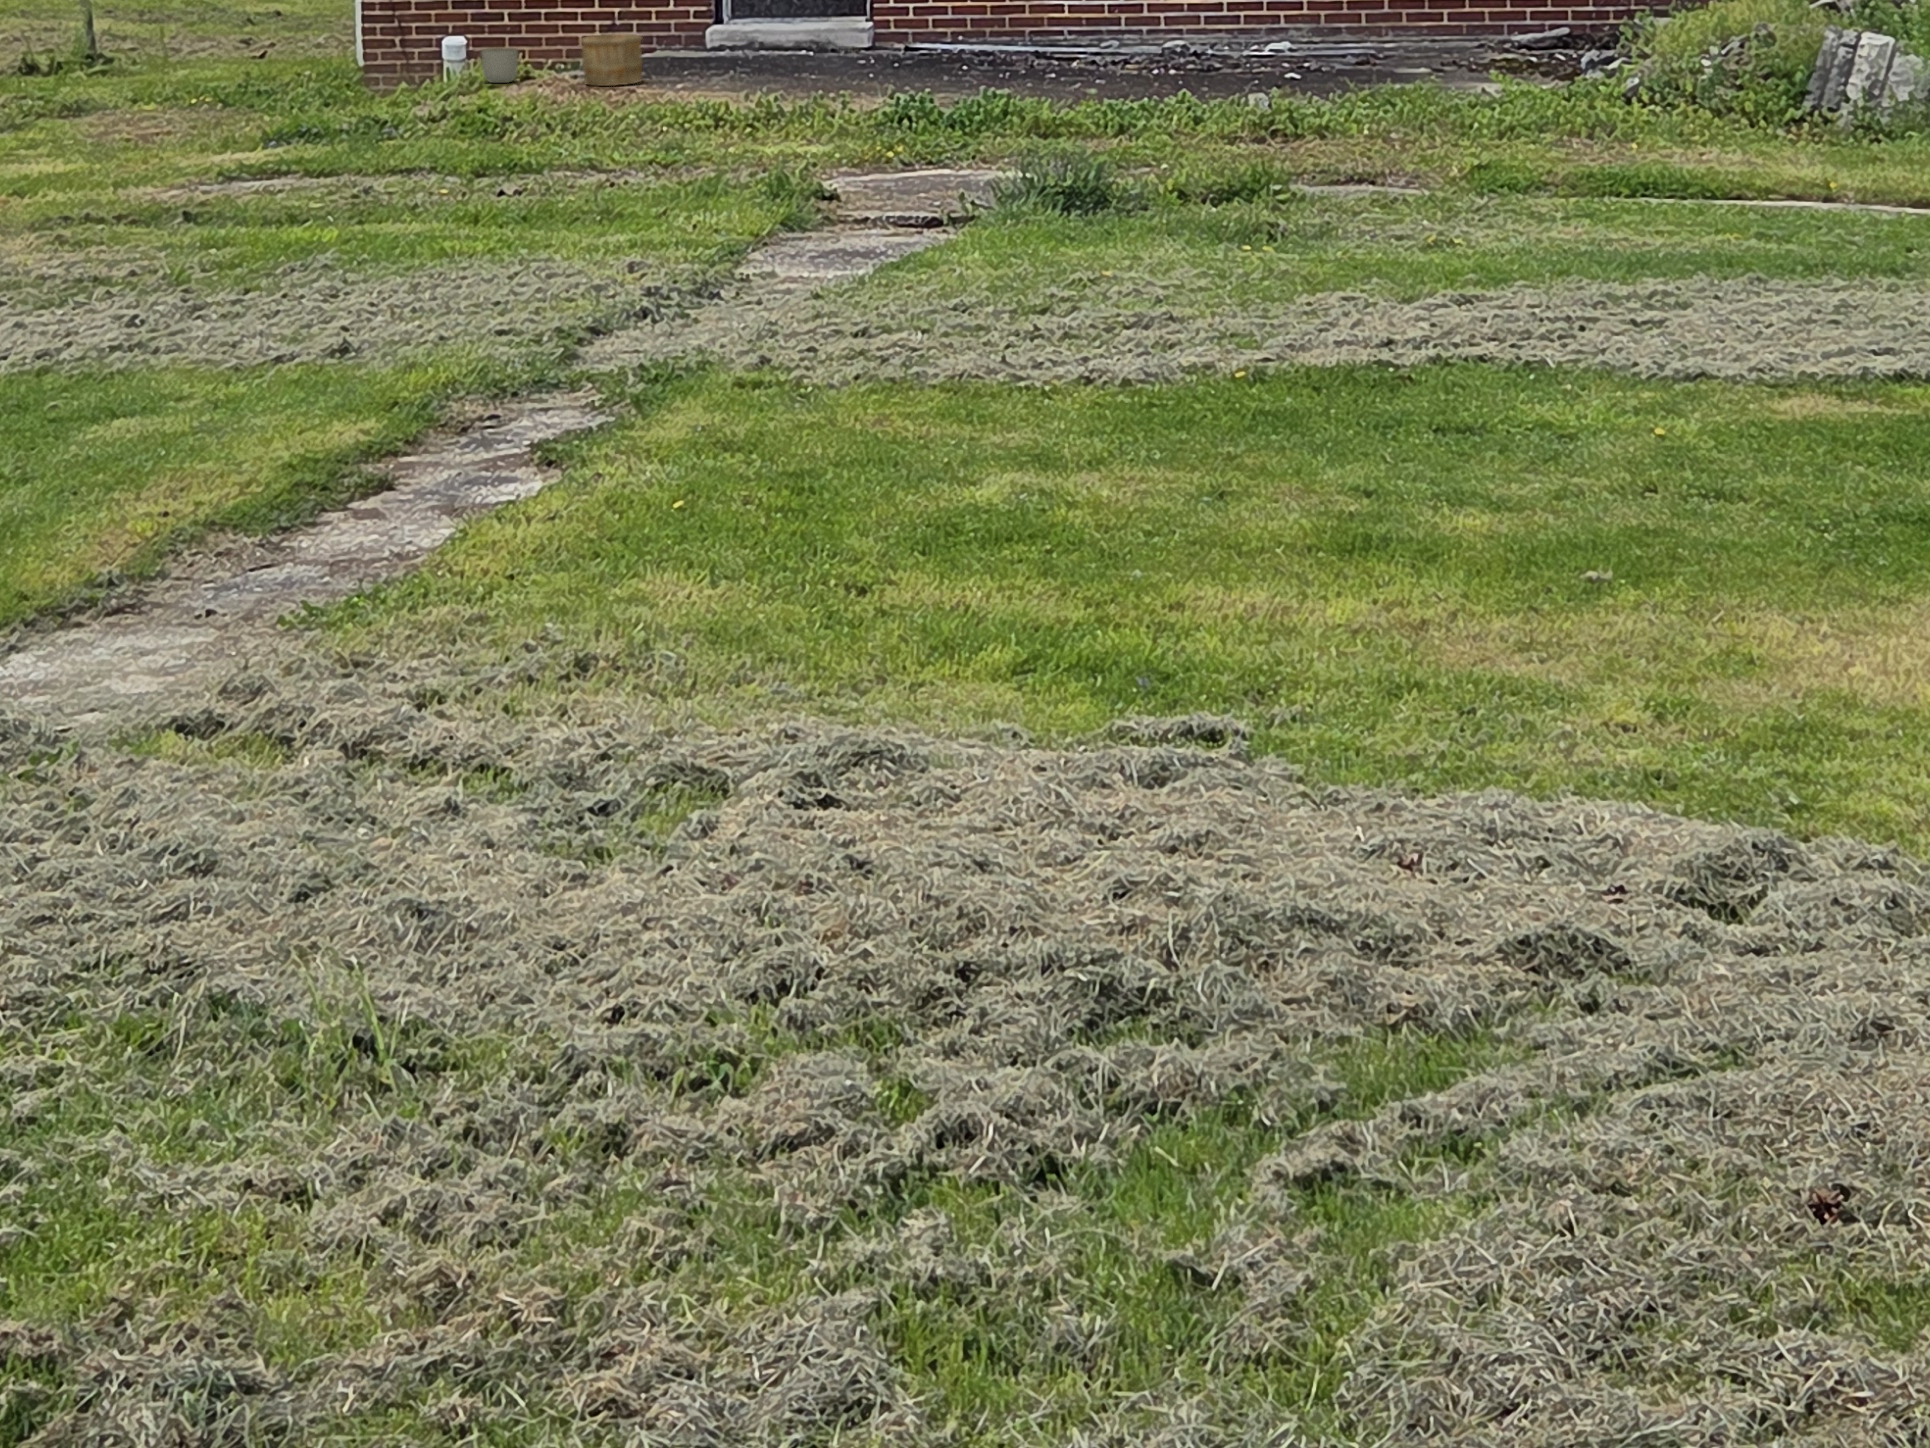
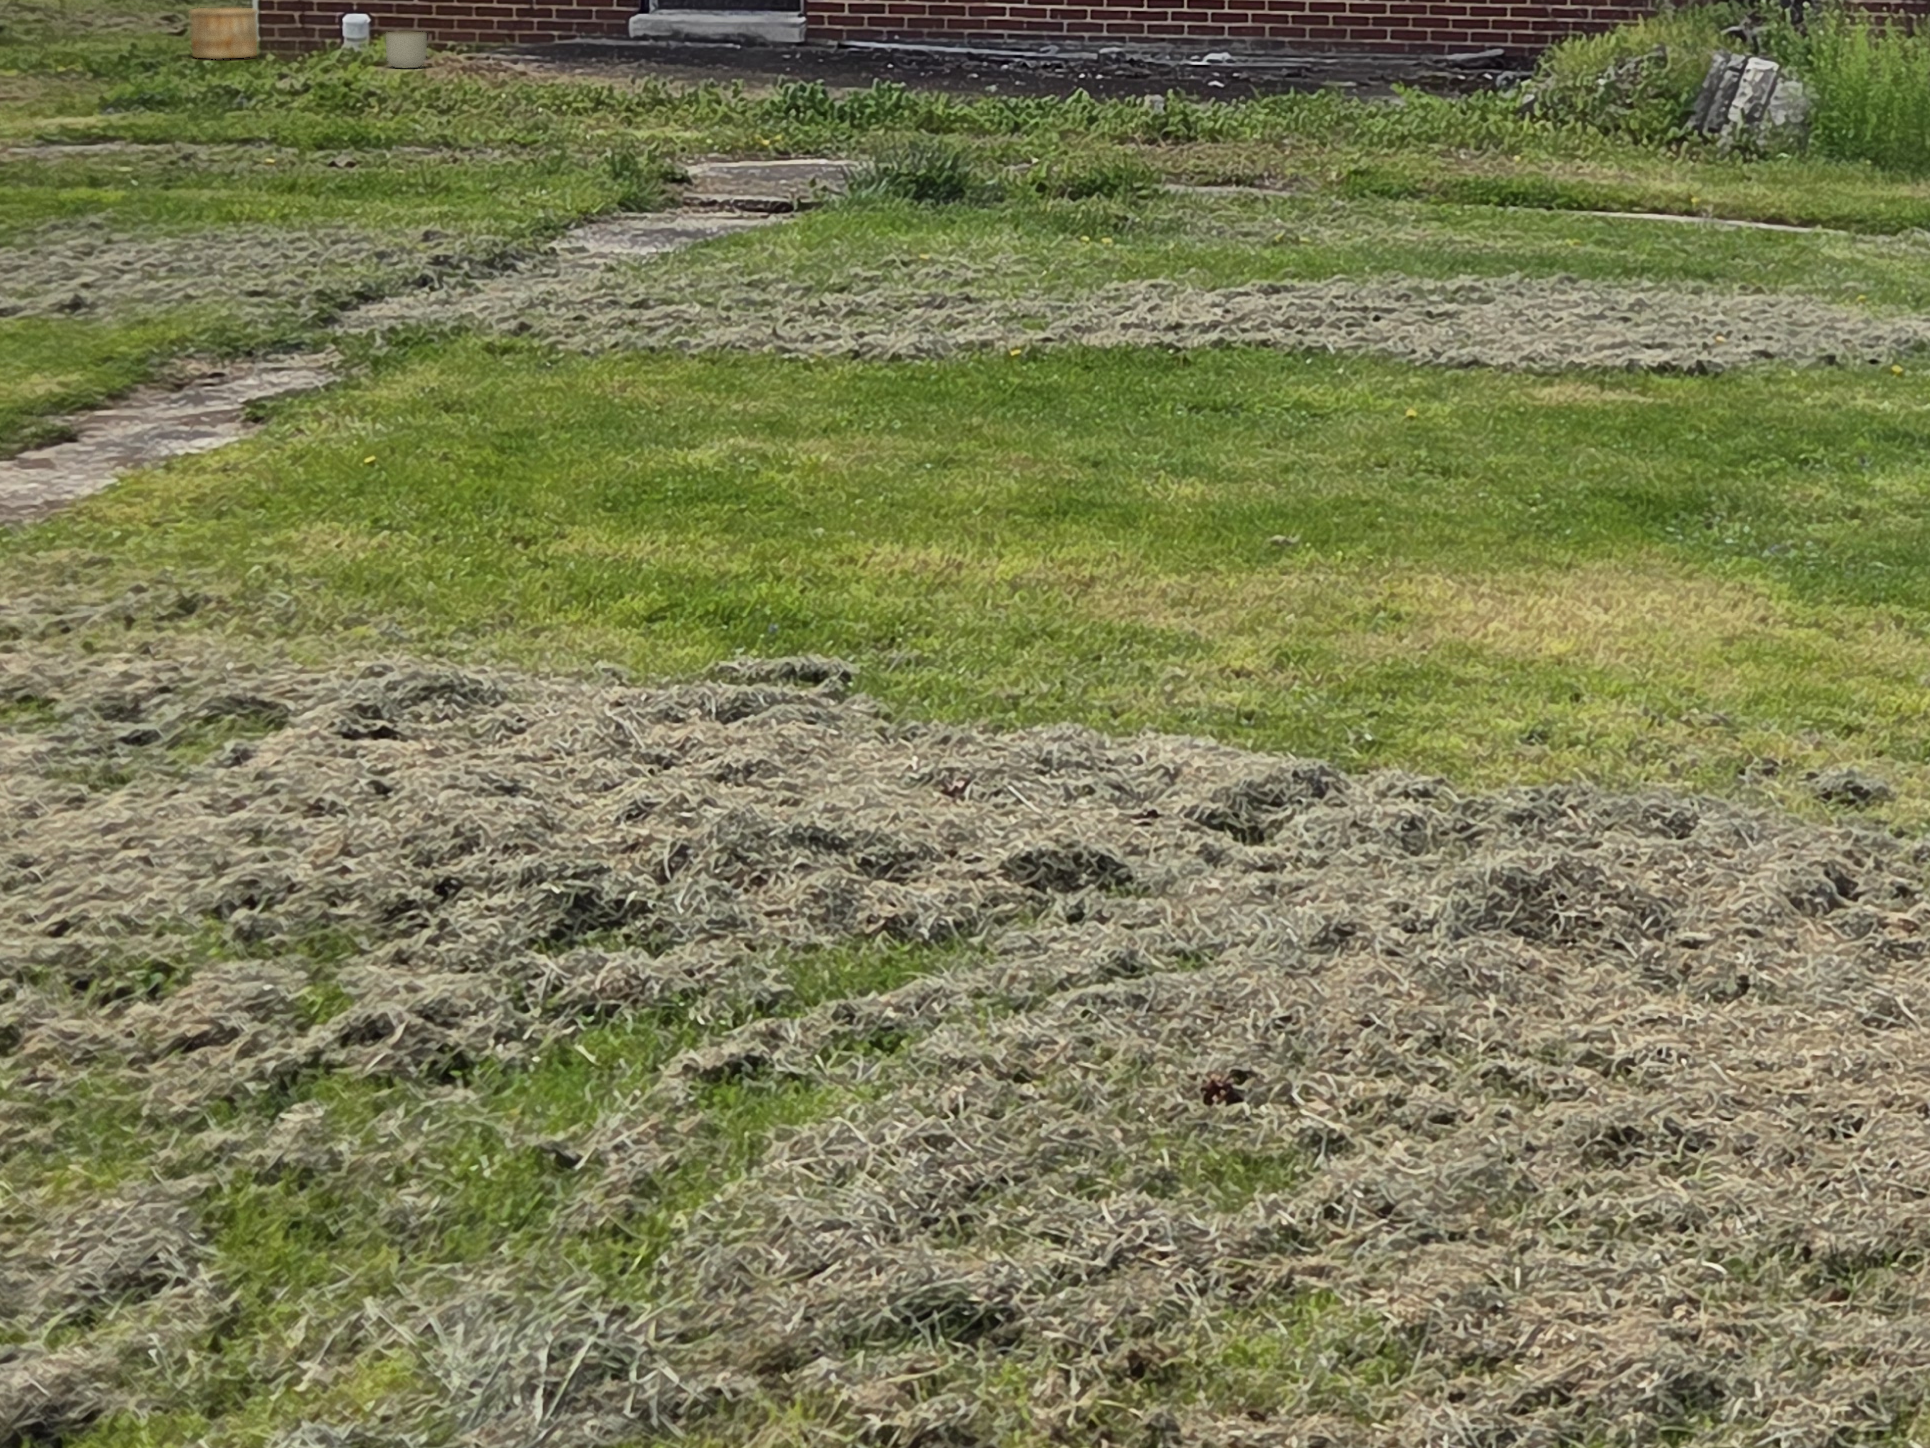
wooden bucket: present [581,34,642,86] -> present [189,7,257,59]

